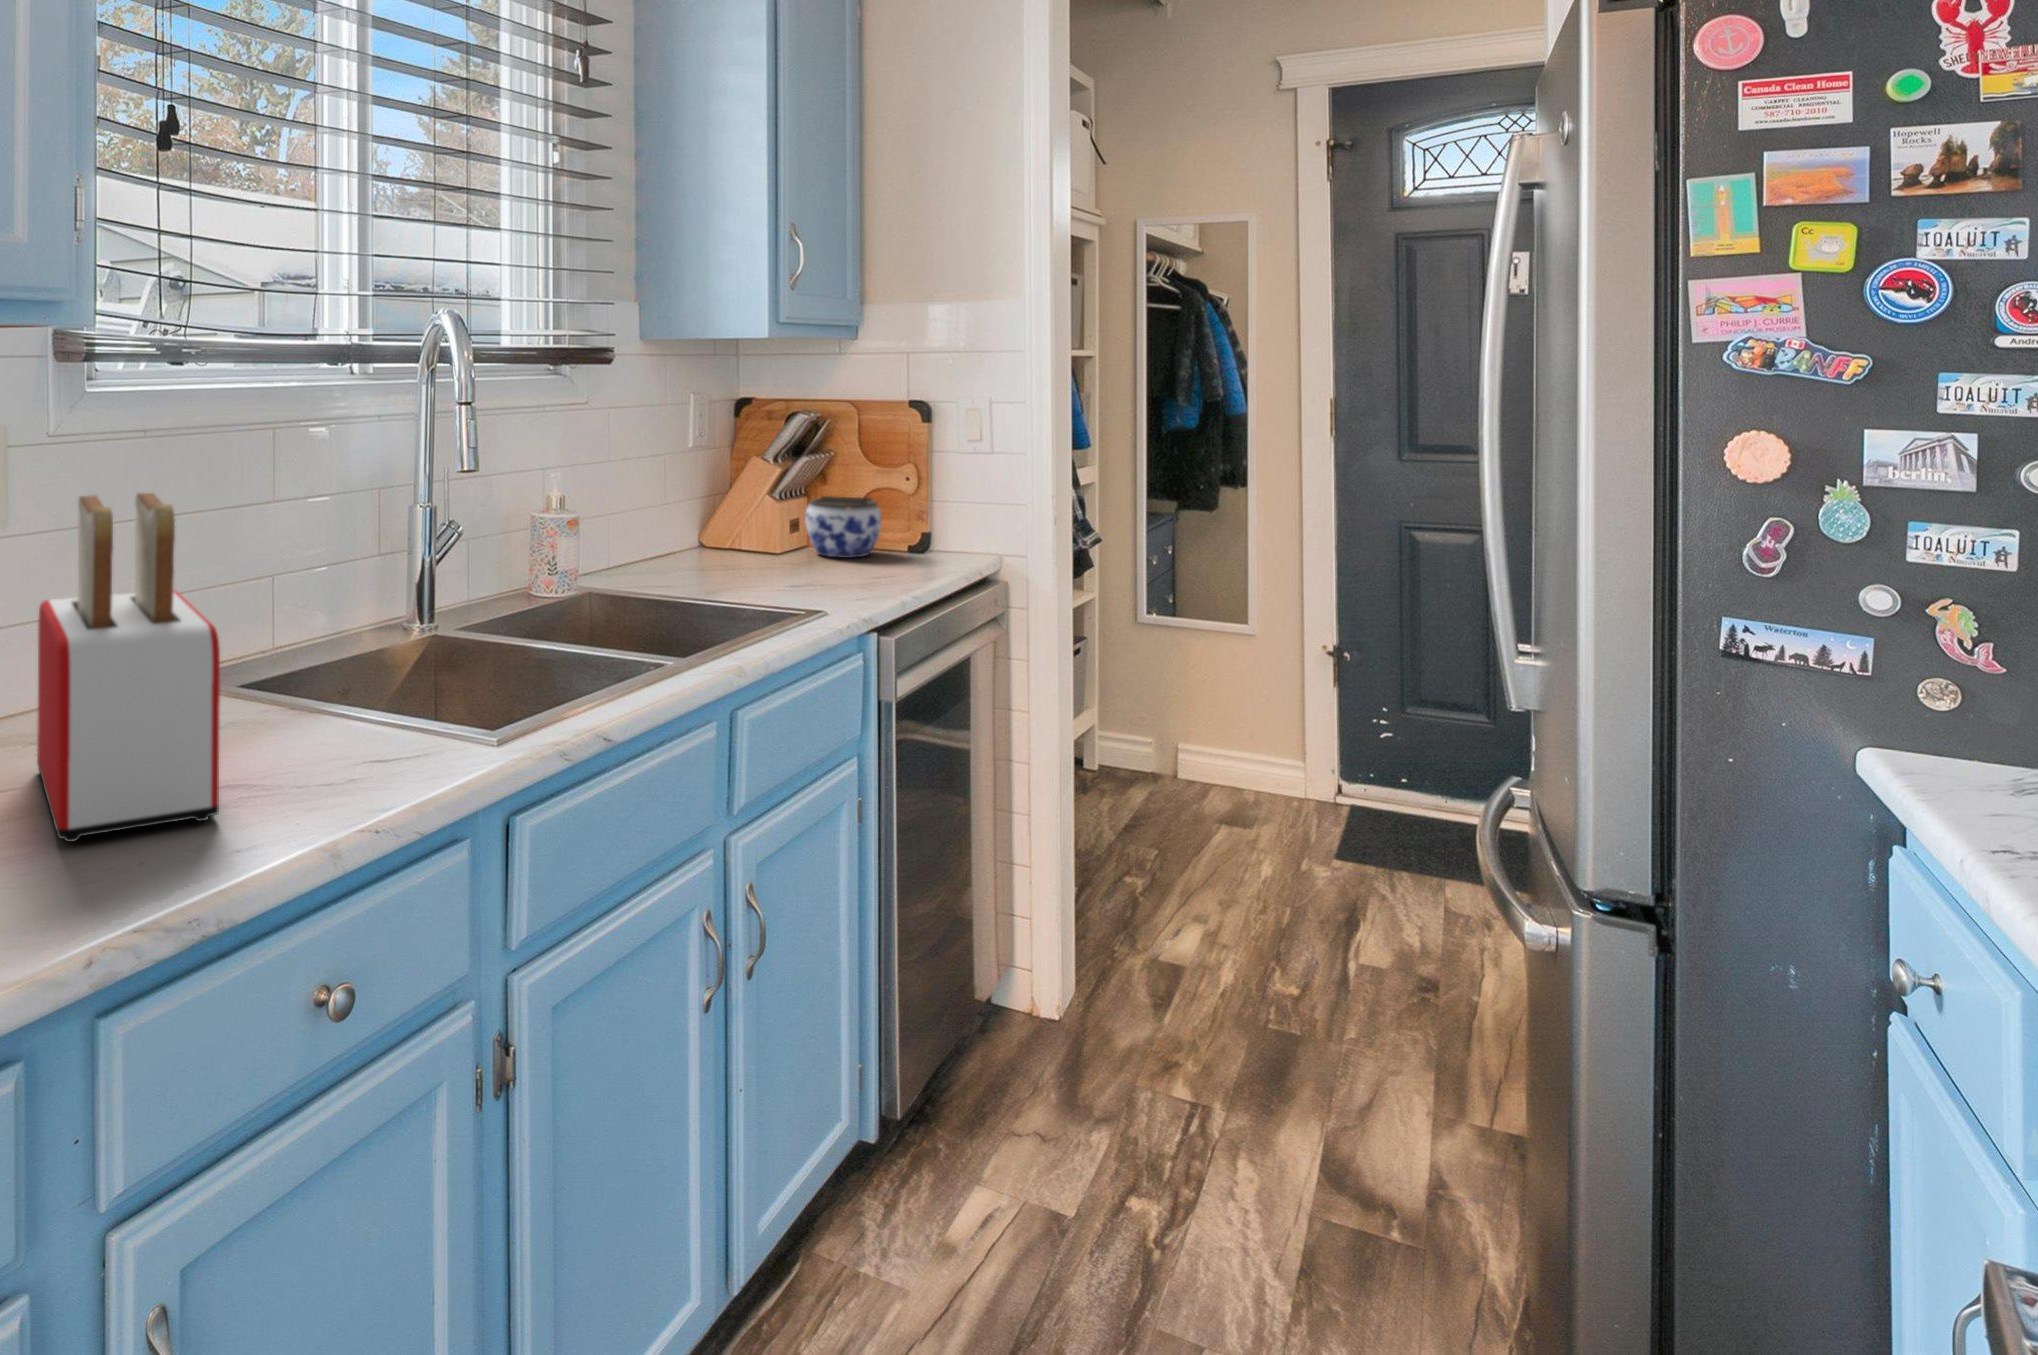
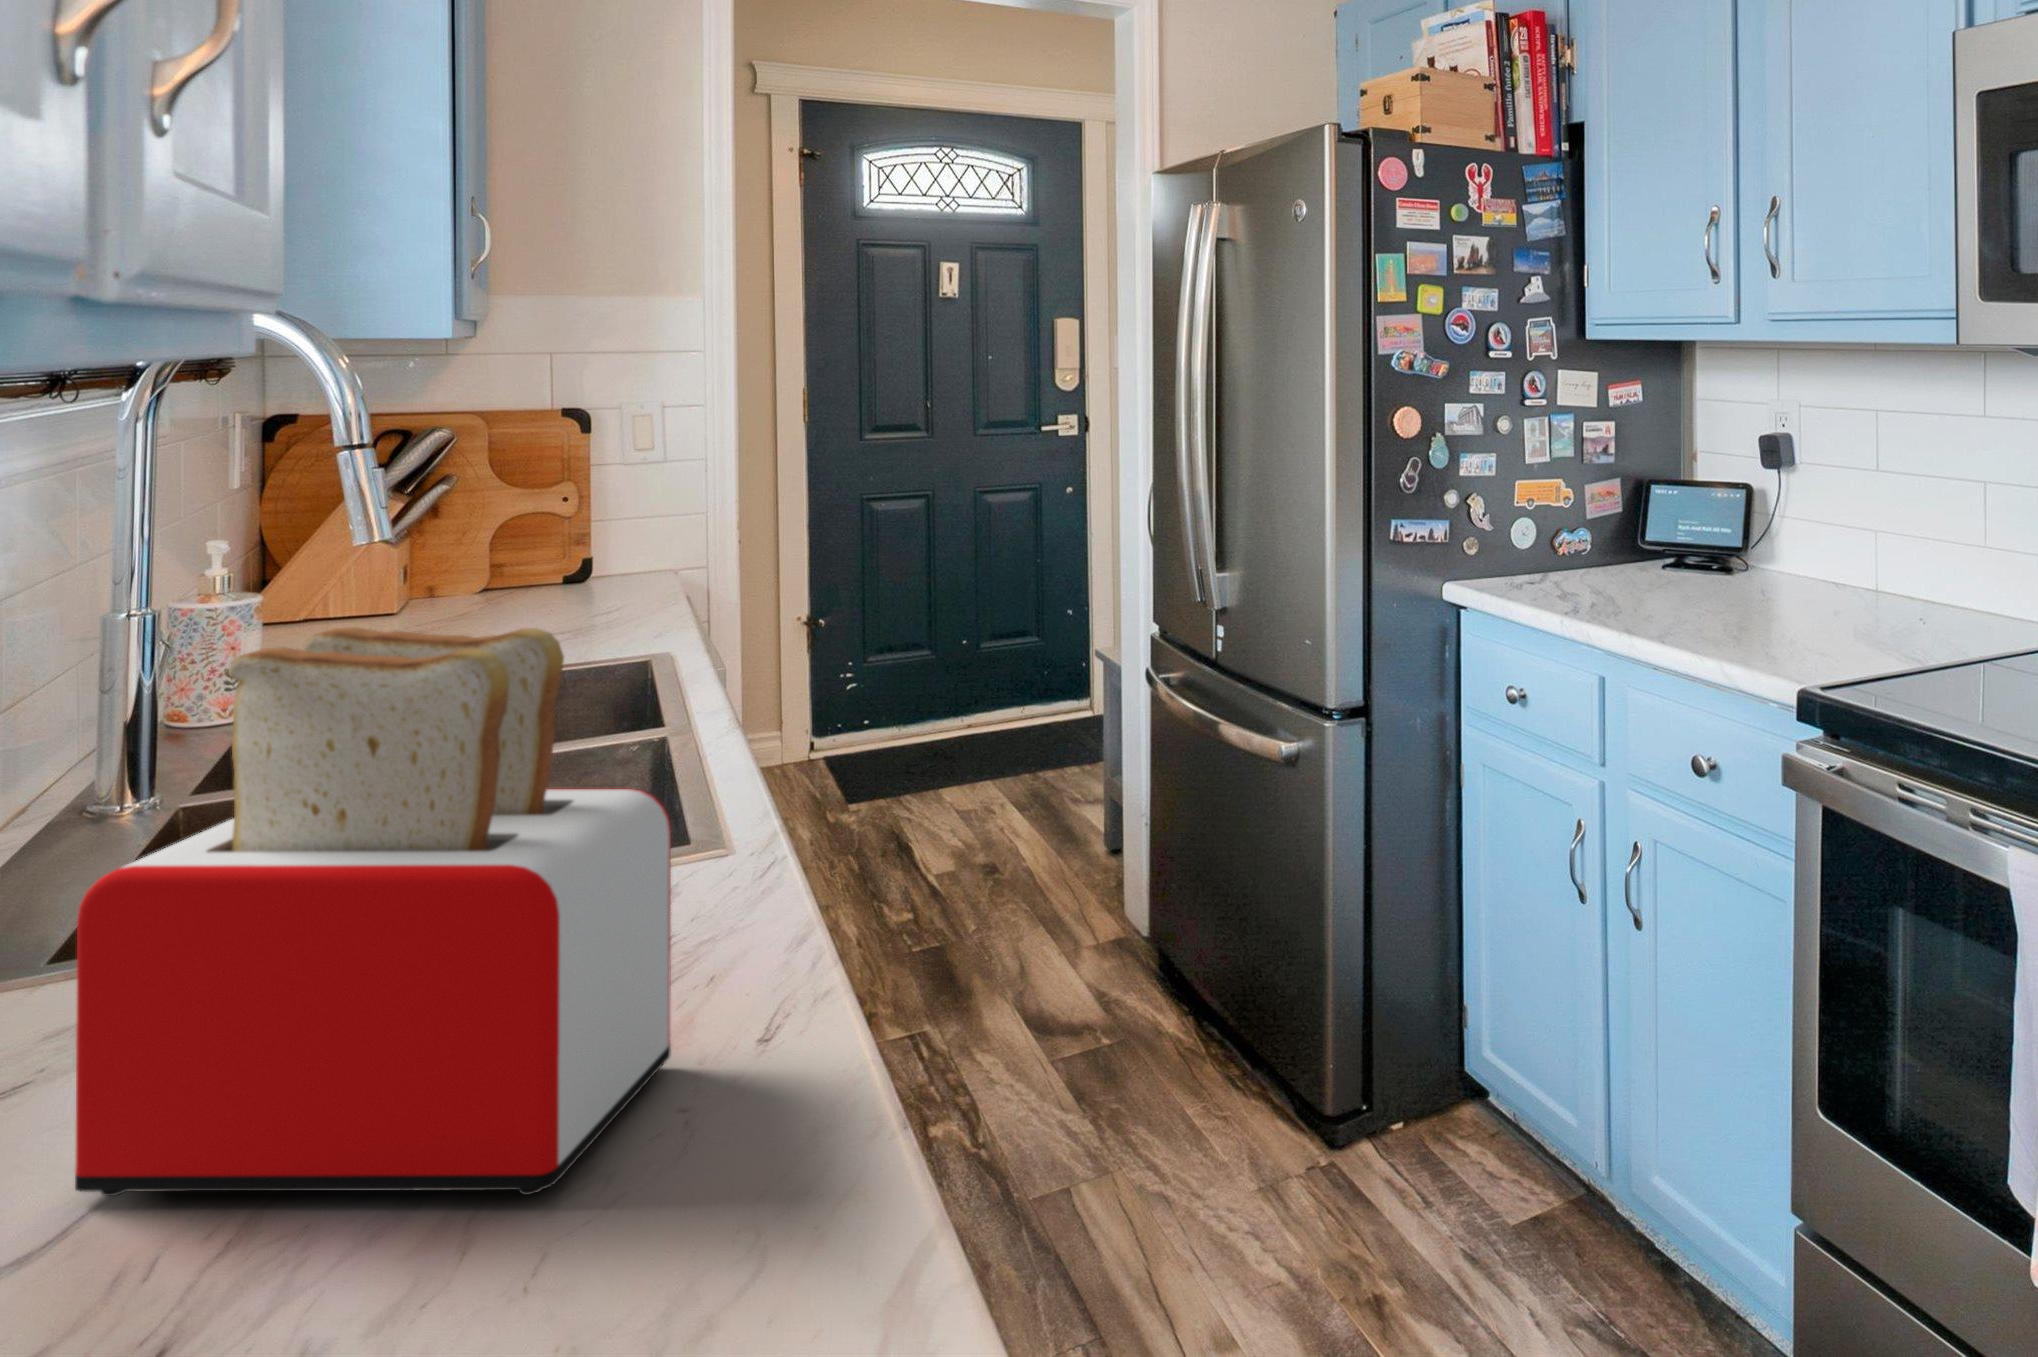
jar: present [805,496,881,558] -> none [467,531,572,607]

